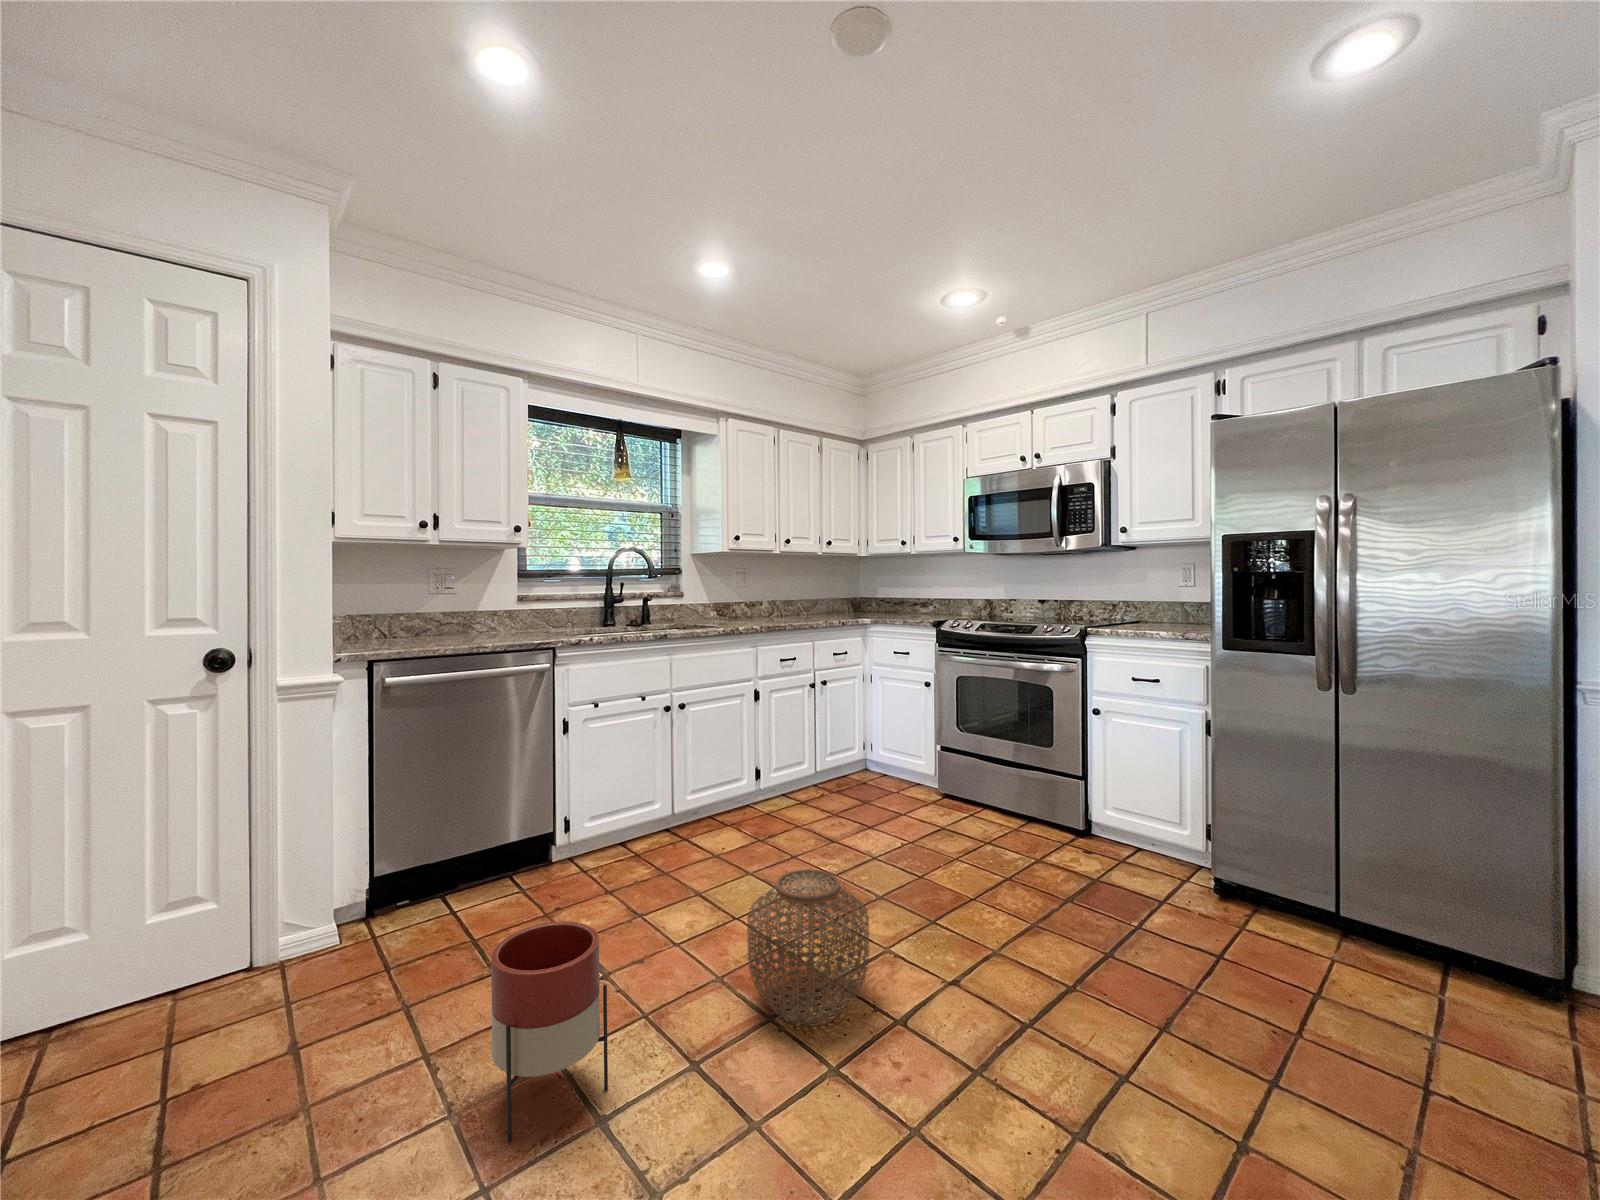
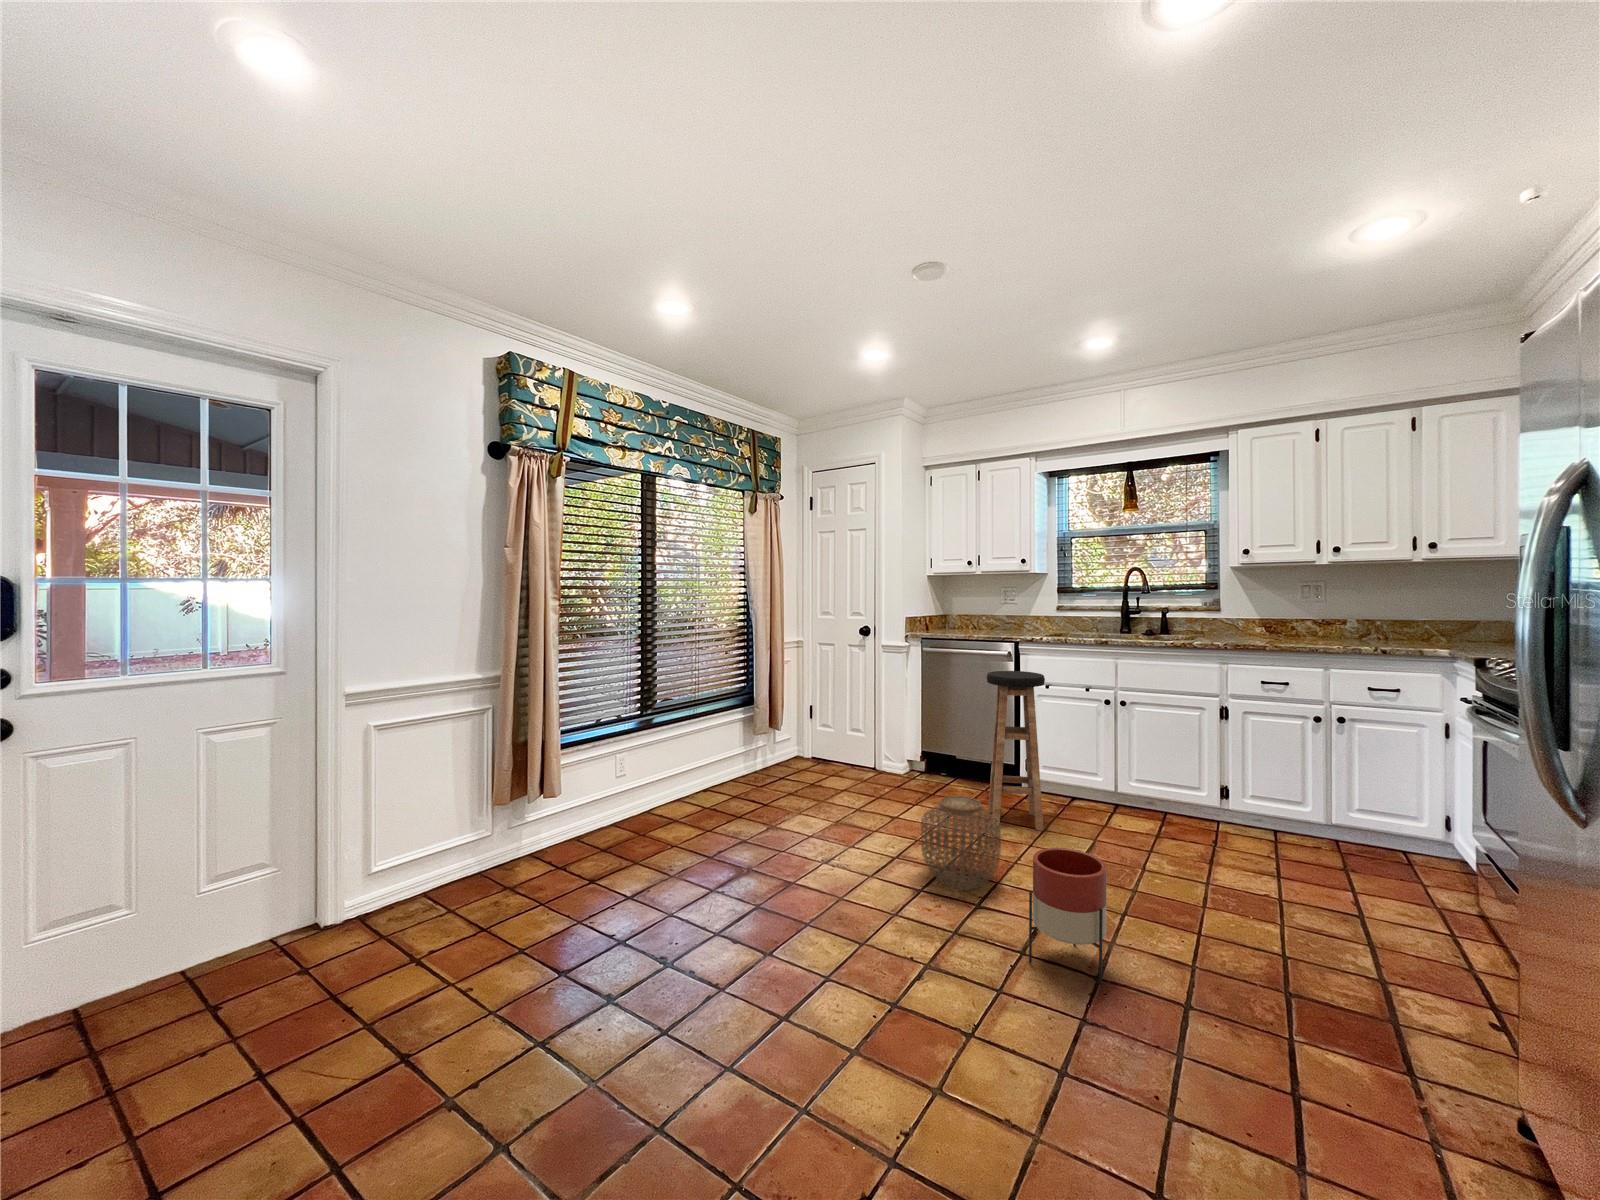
bar stool: none [605,681,704,924] -> present [987,671,1045,831]
planter: present [491,922,608,1142] -> present [1029,848,1107,985]

